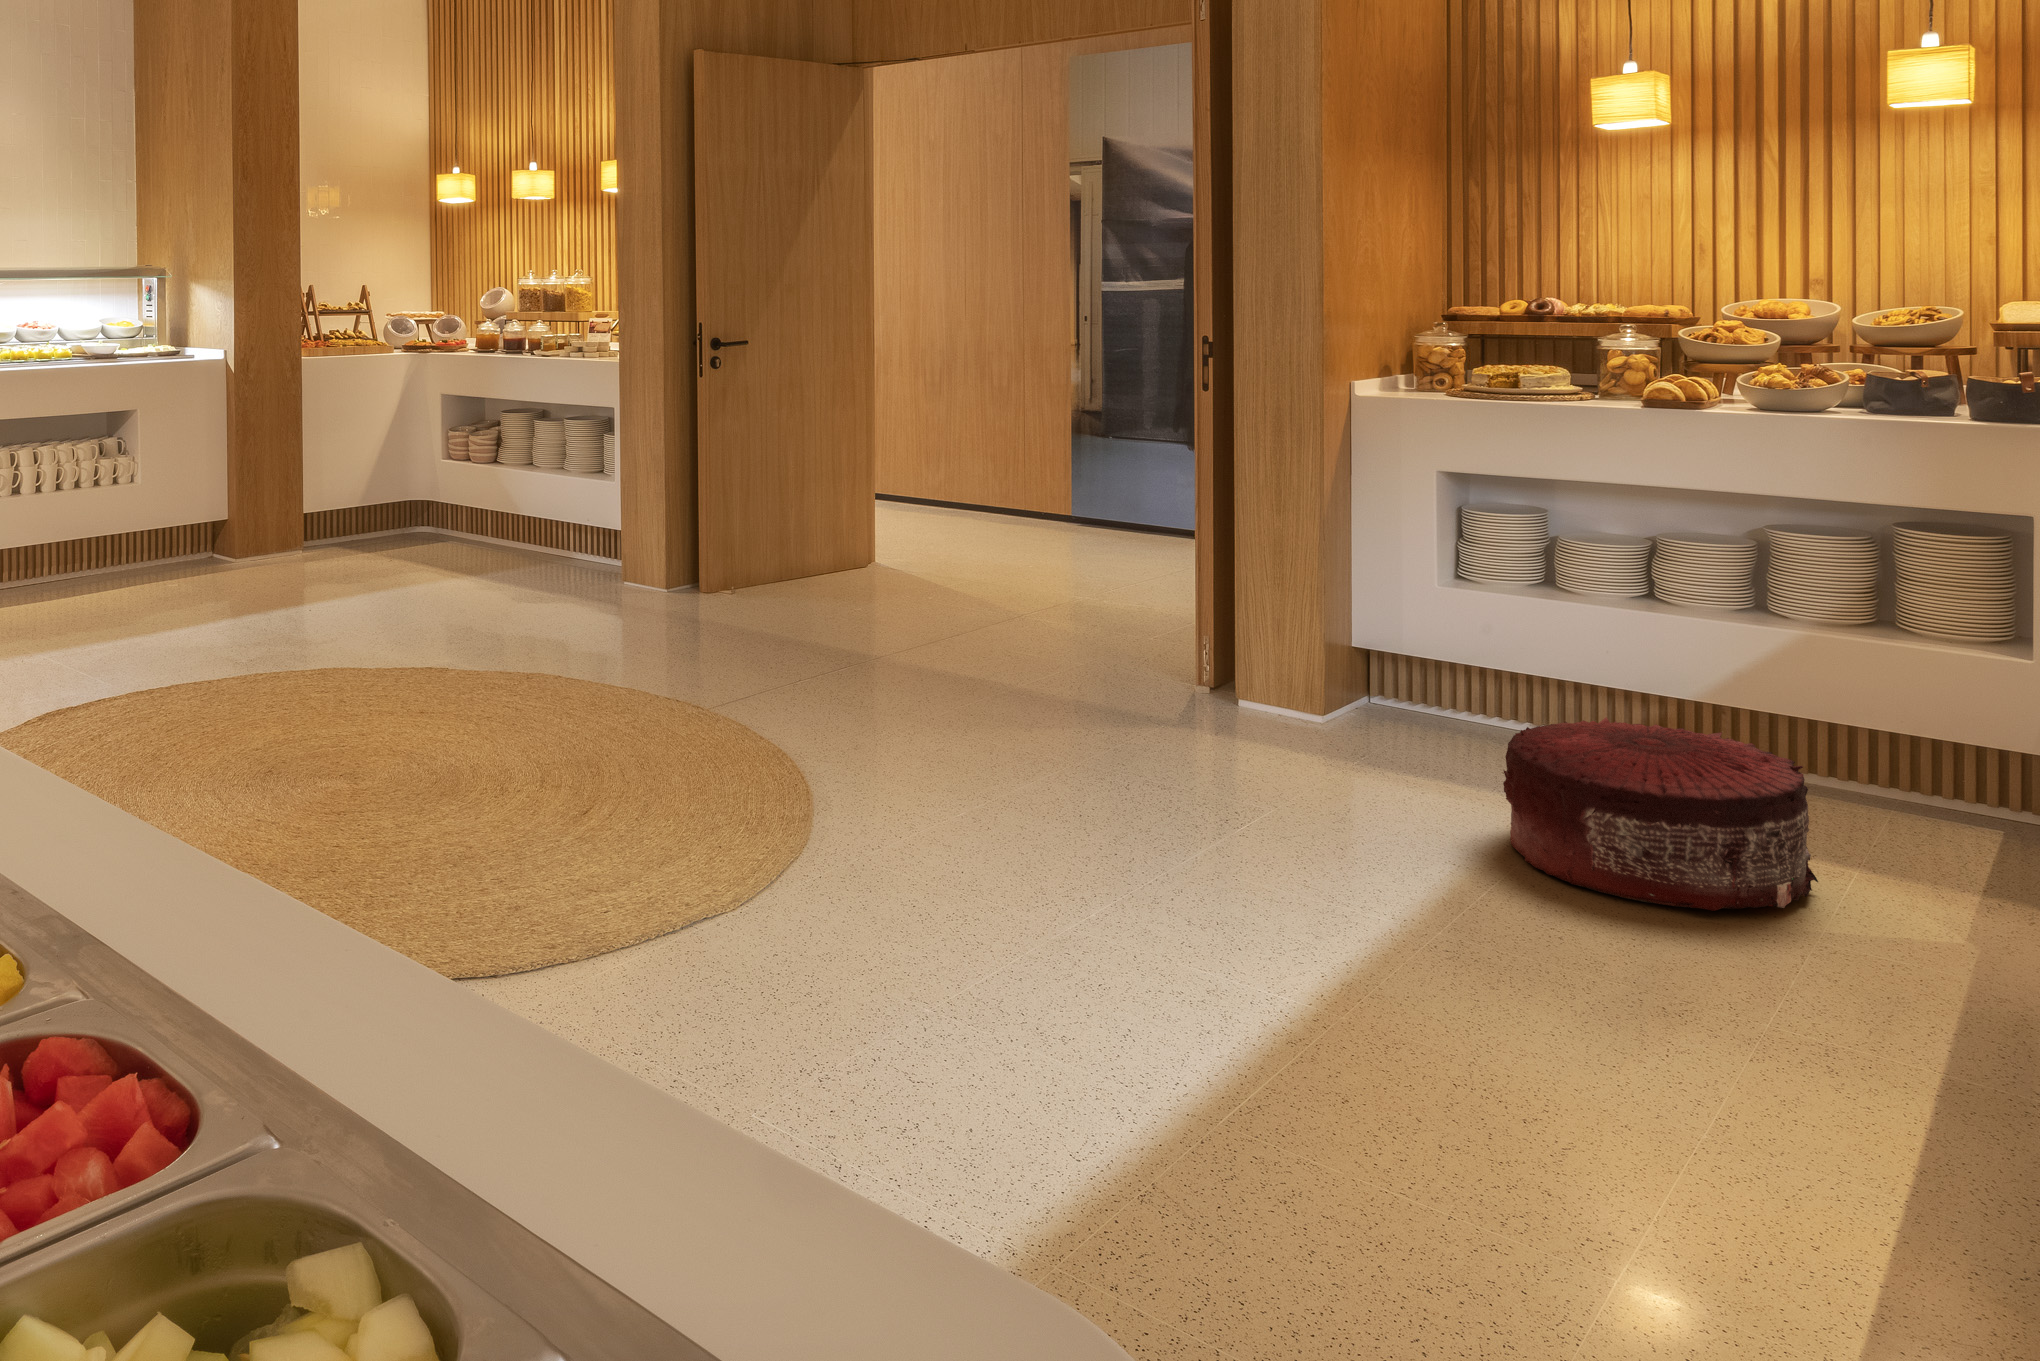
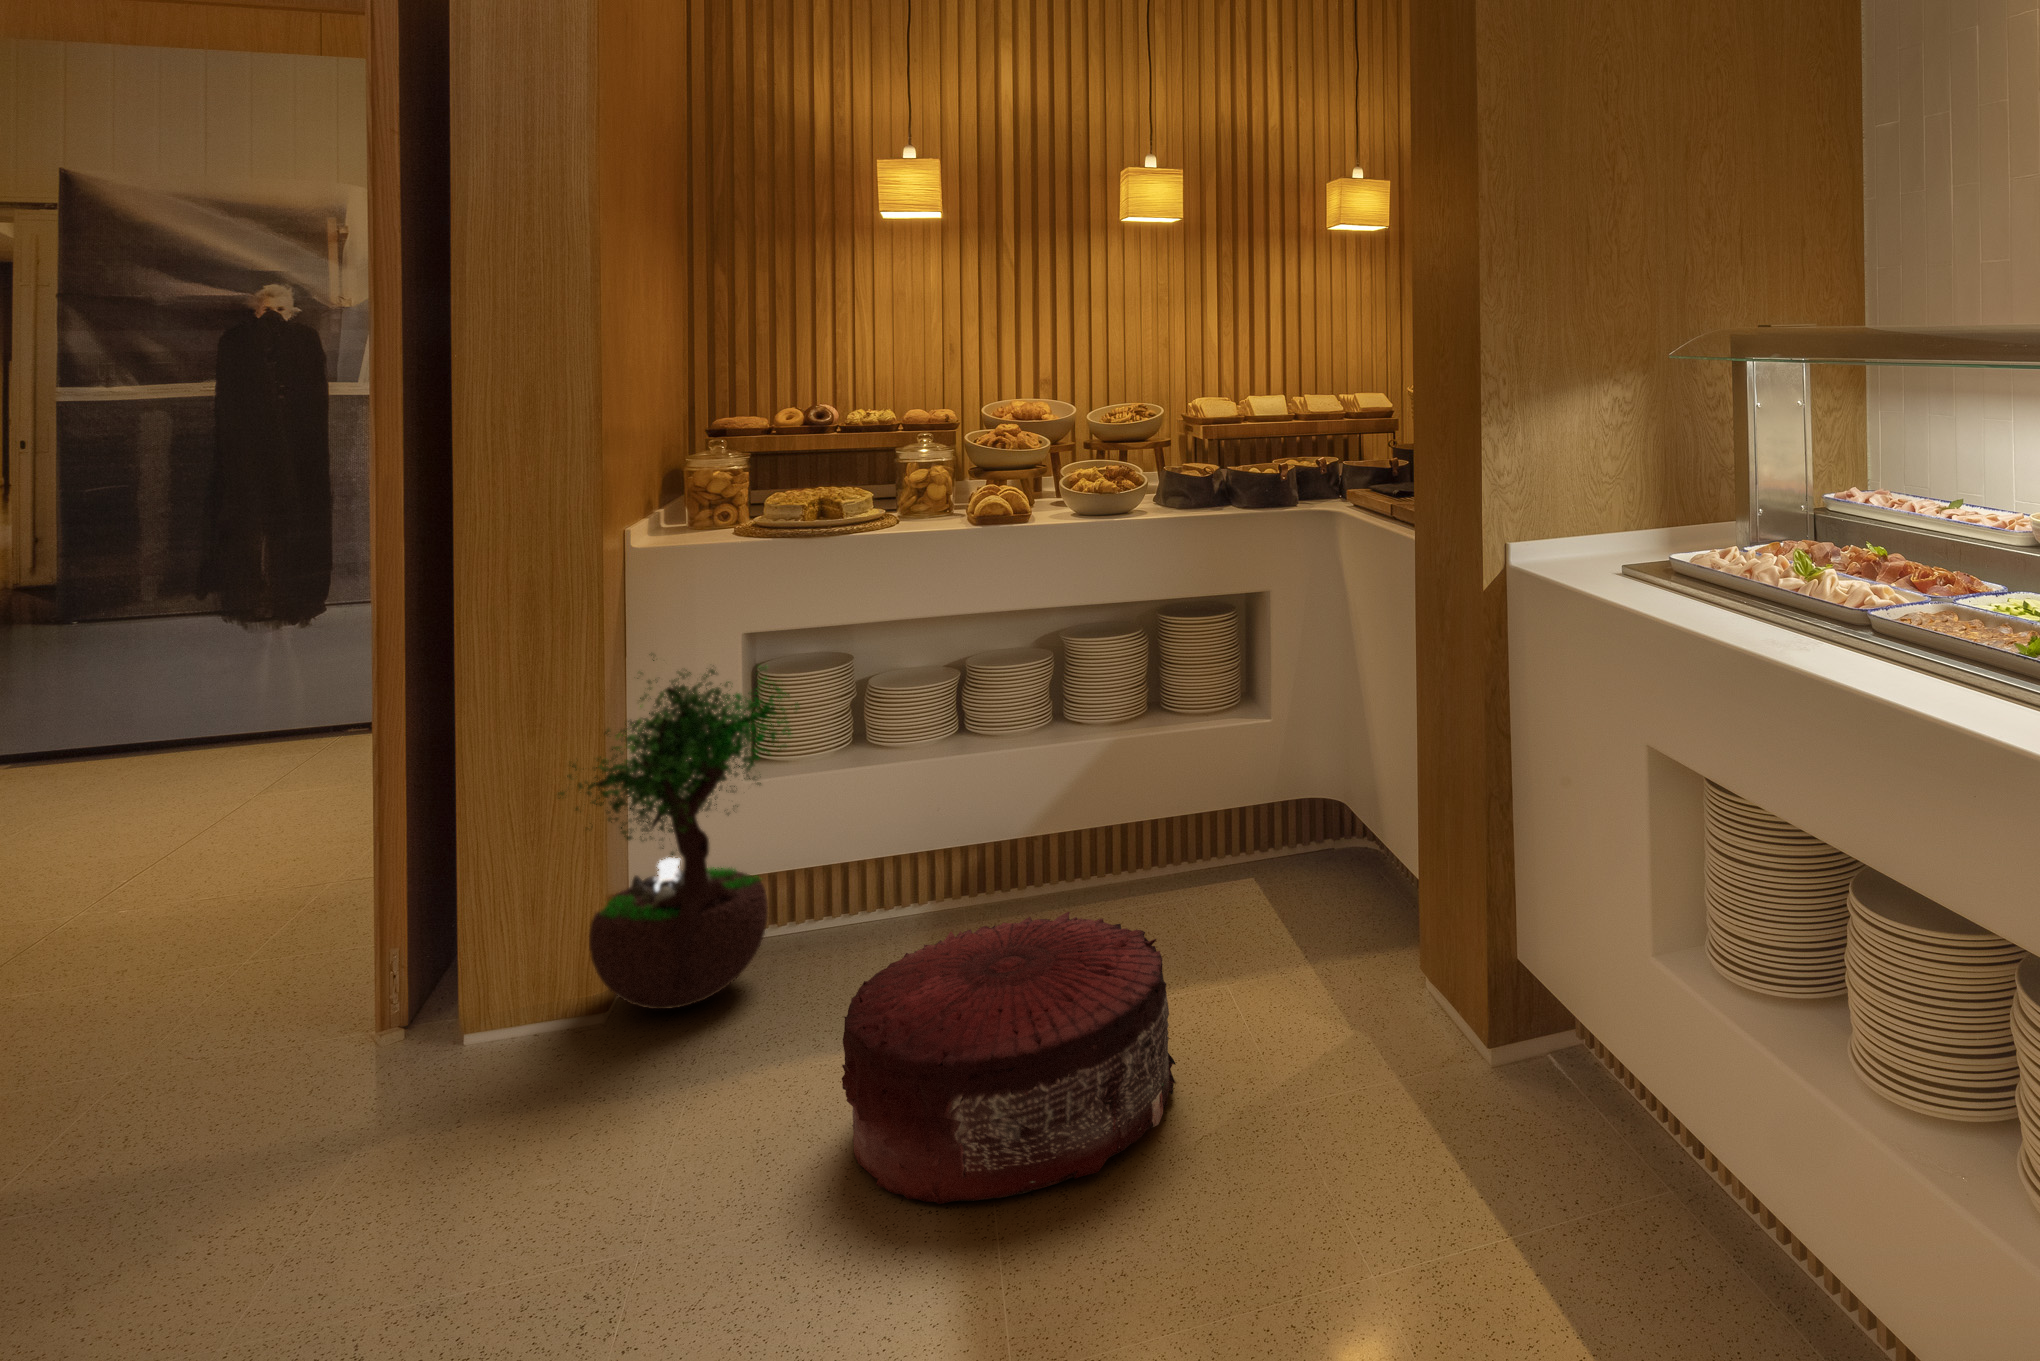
potted tree: none [1313,470,1494,738] -> present [559,655,797,1009]

